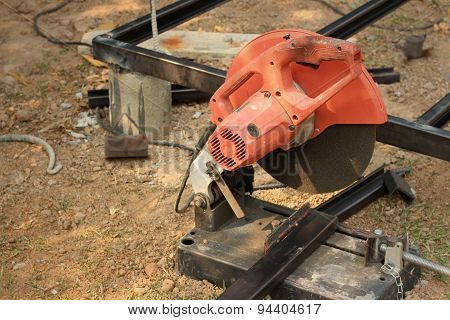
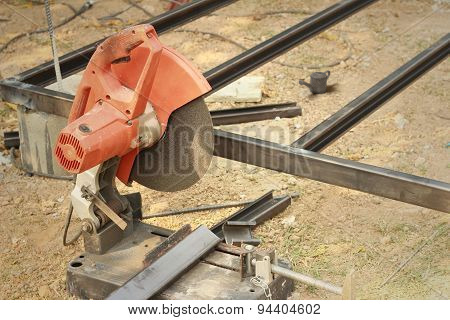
bag: present [104,112,149,157] -> none [13,149,56,193]

